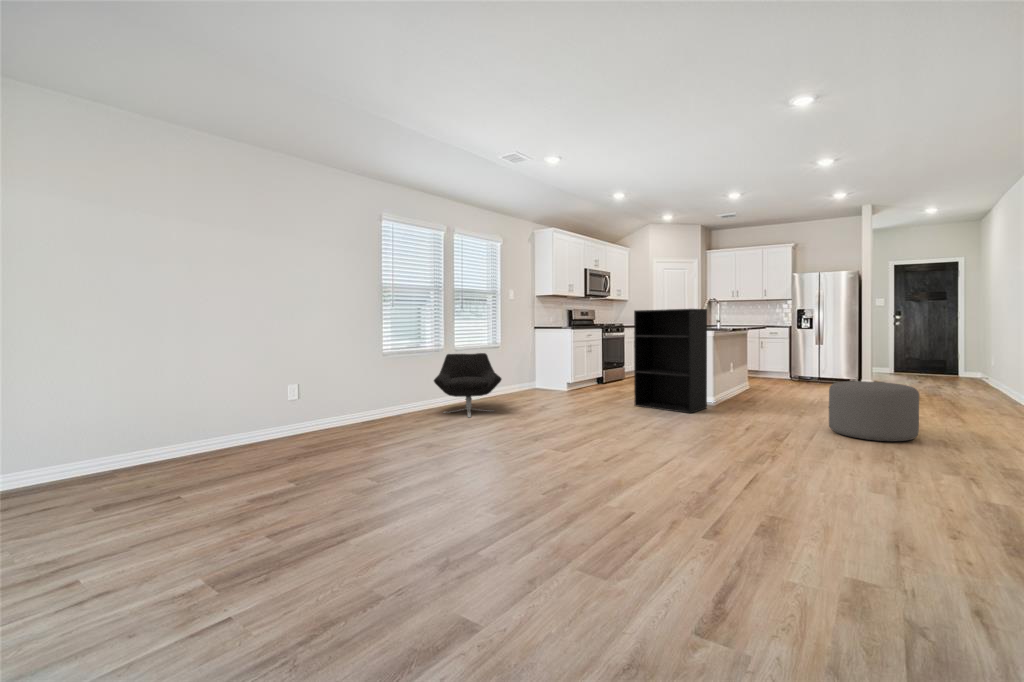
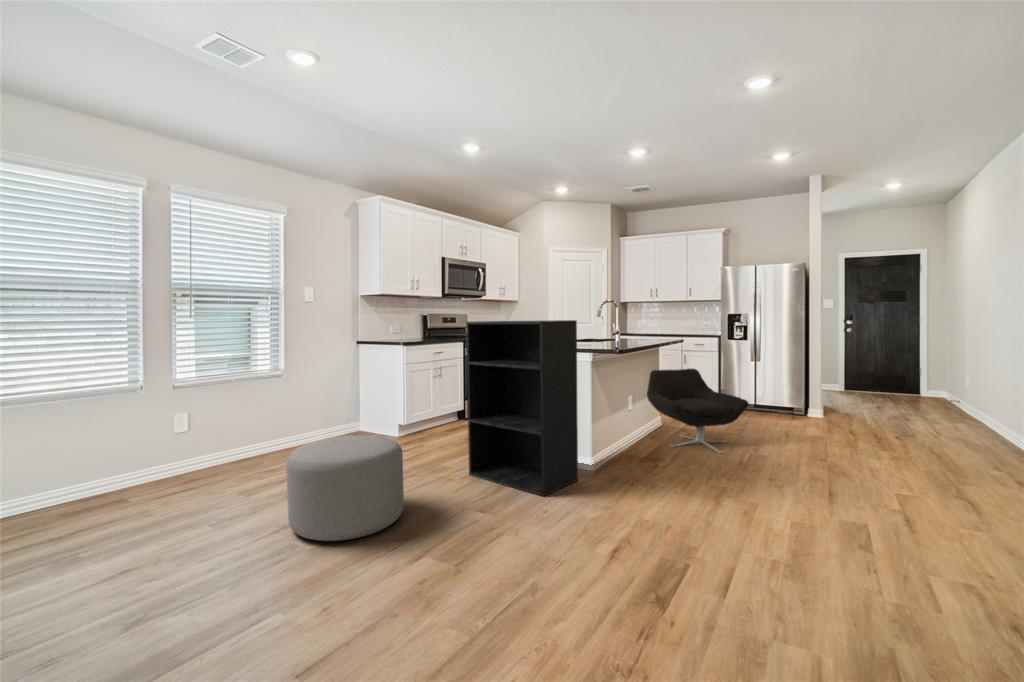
lounge chair: present [434,353,502,417] -> present [647,369,748,454]
ottoman: present [829,381,919,441] -> present [286,435,404,541]

